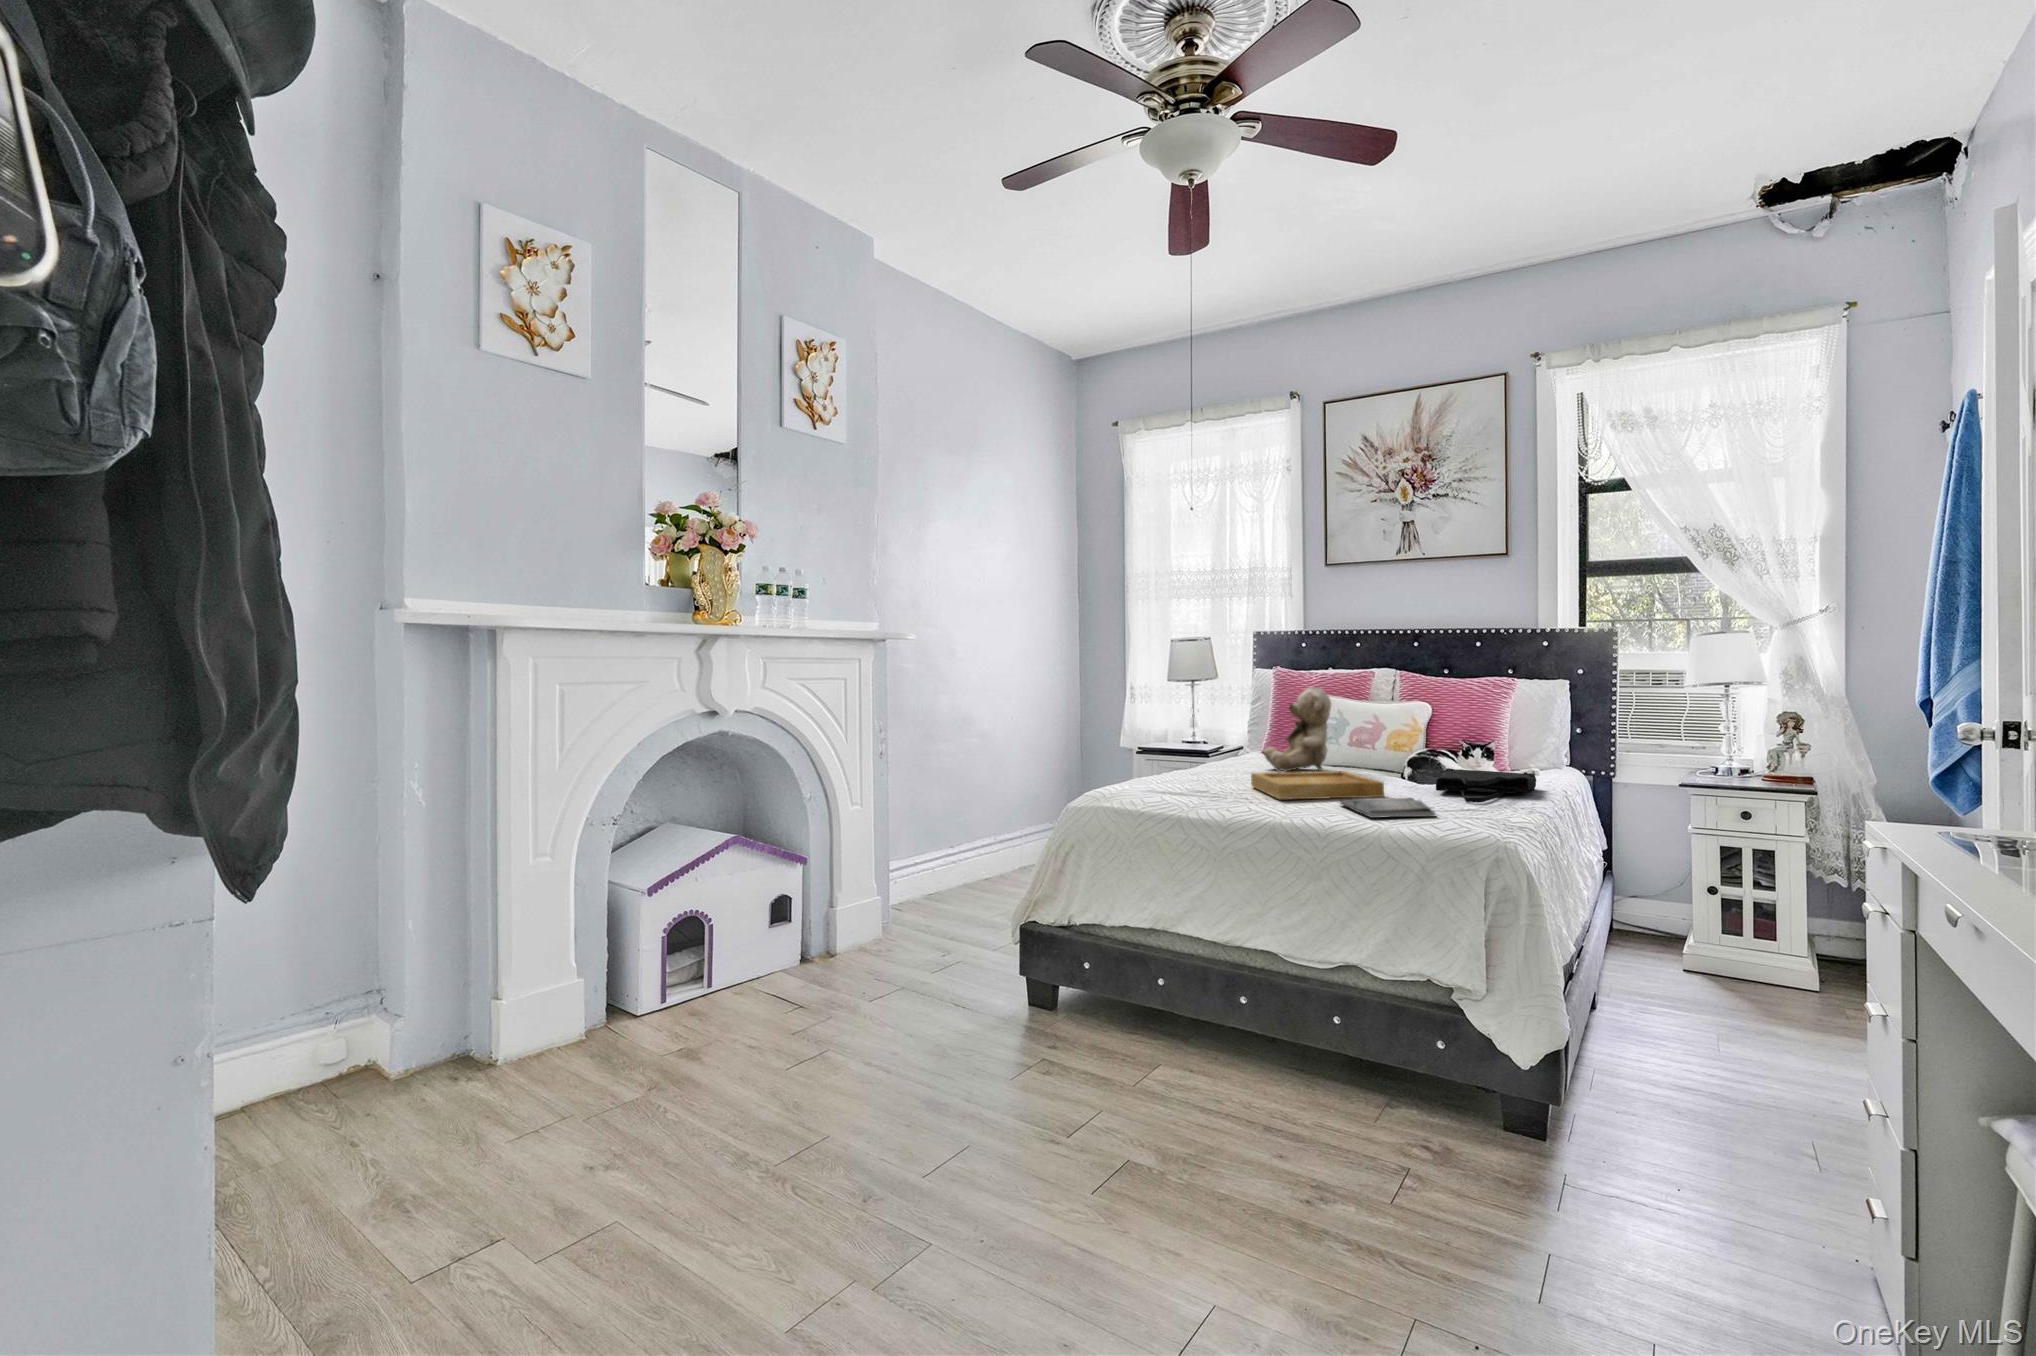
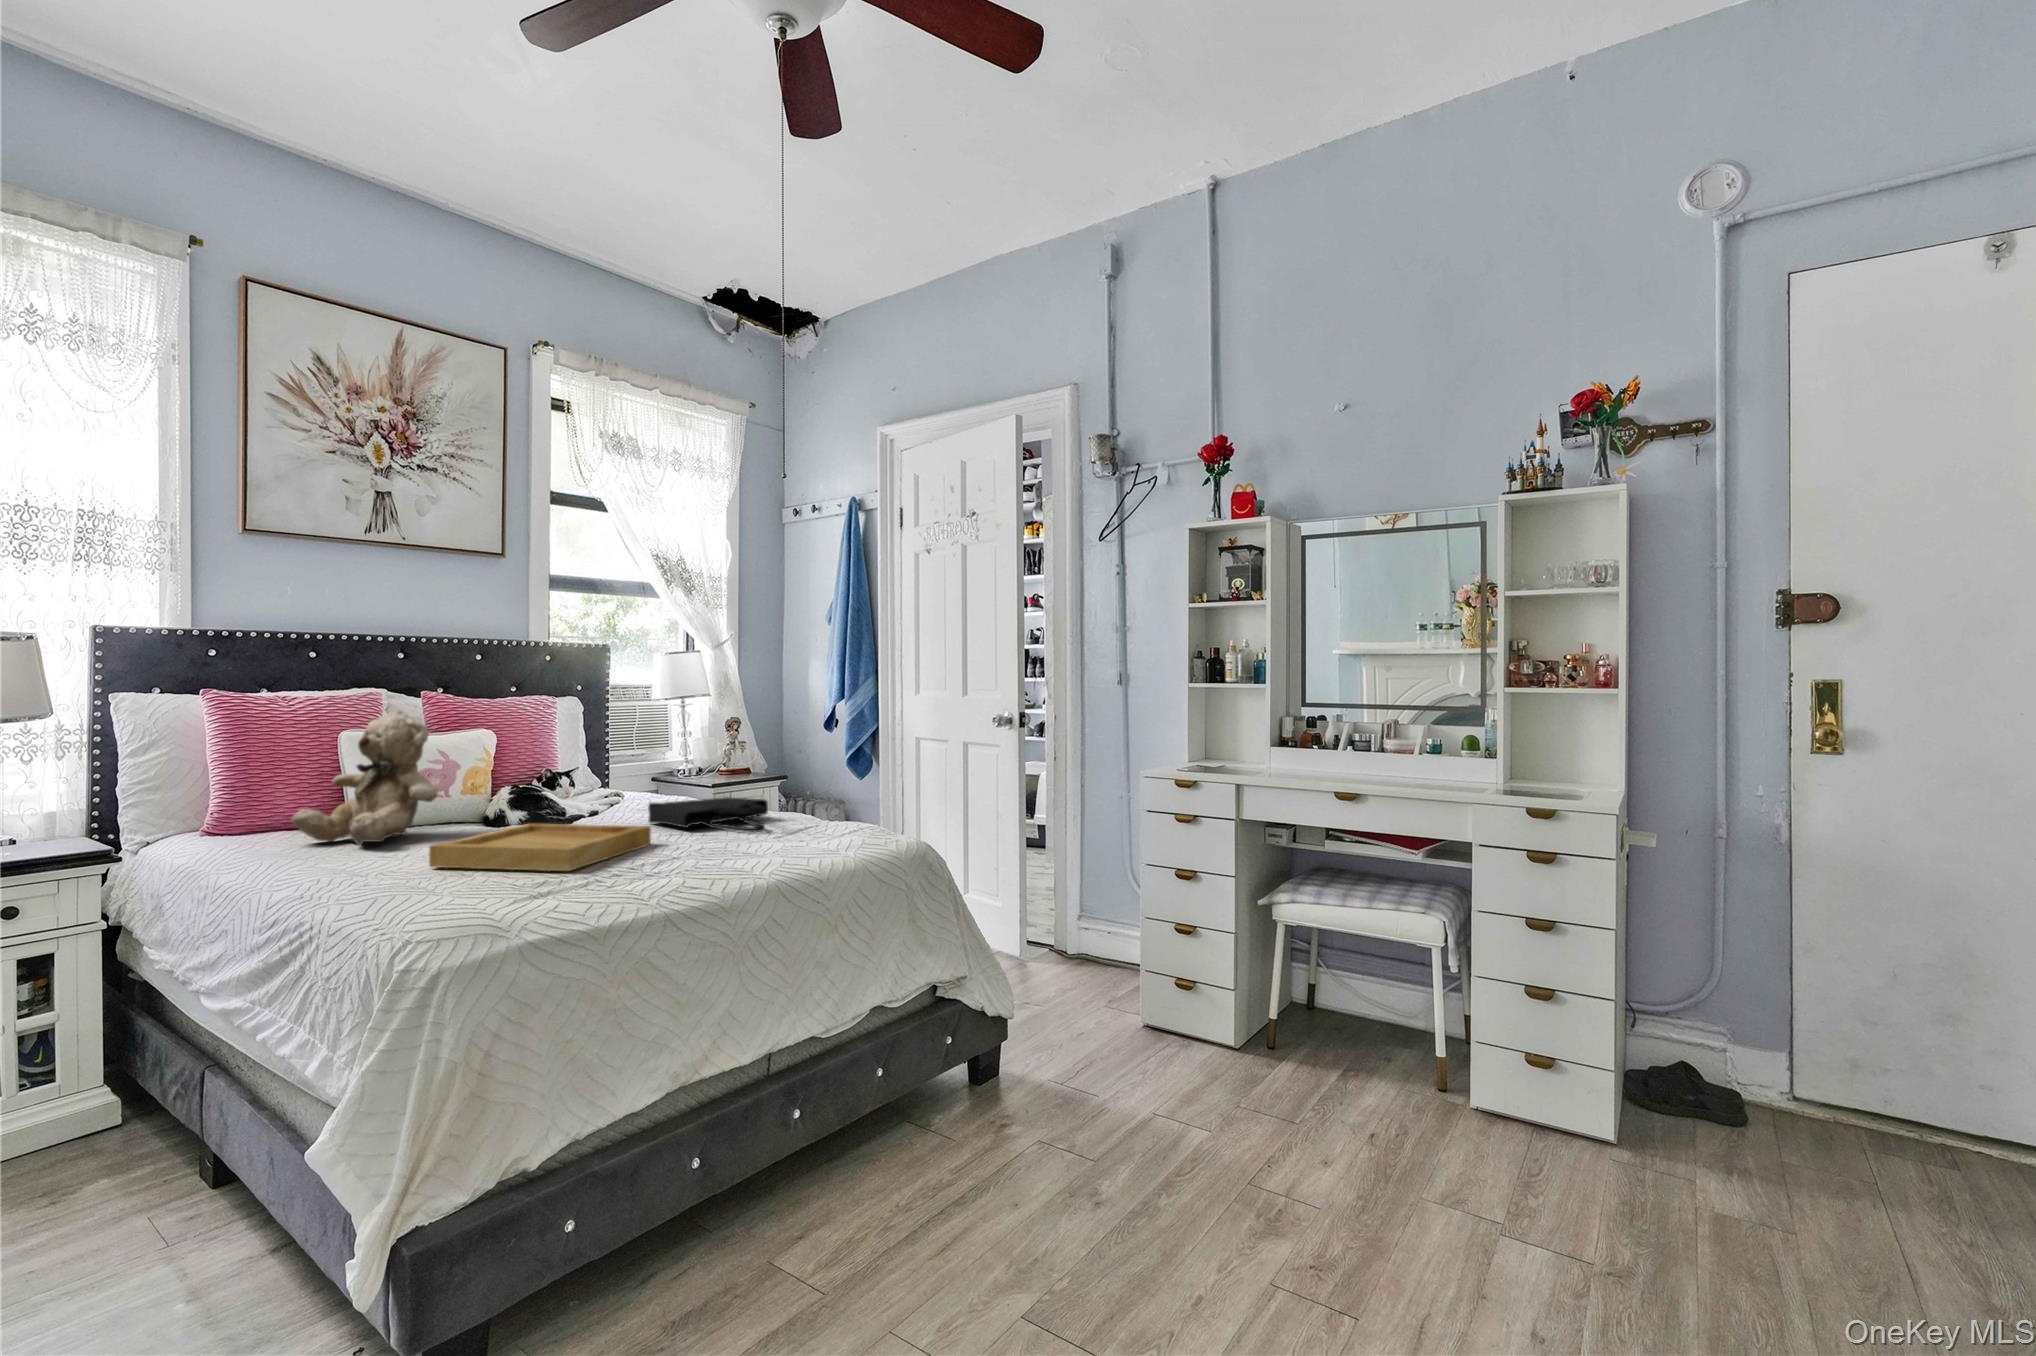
hardback book: present [1340,798,1436,818] -> none [662,835,803,863]

